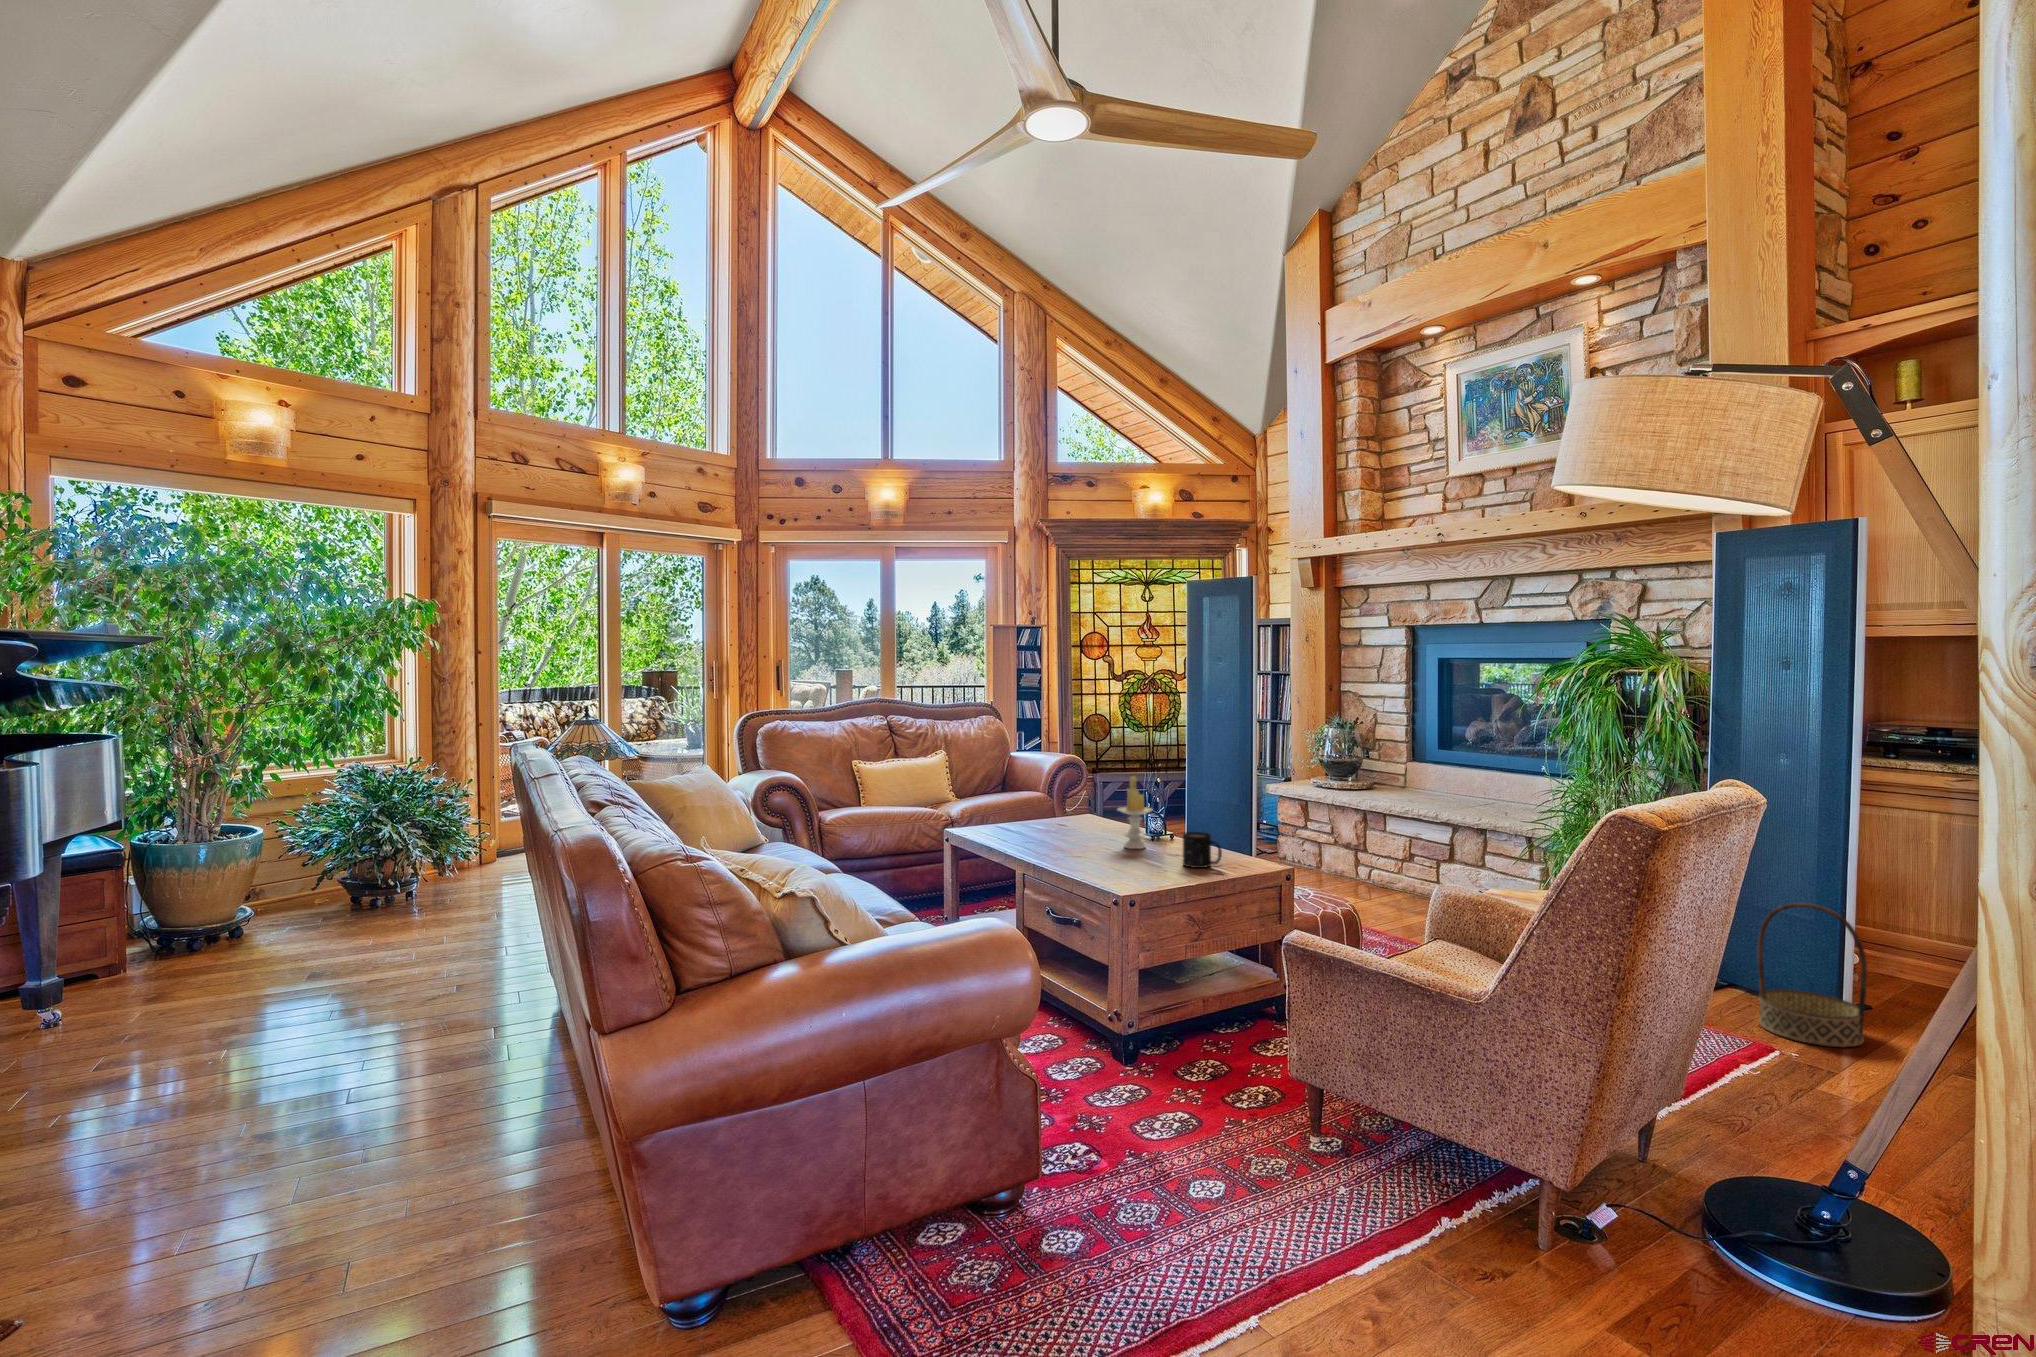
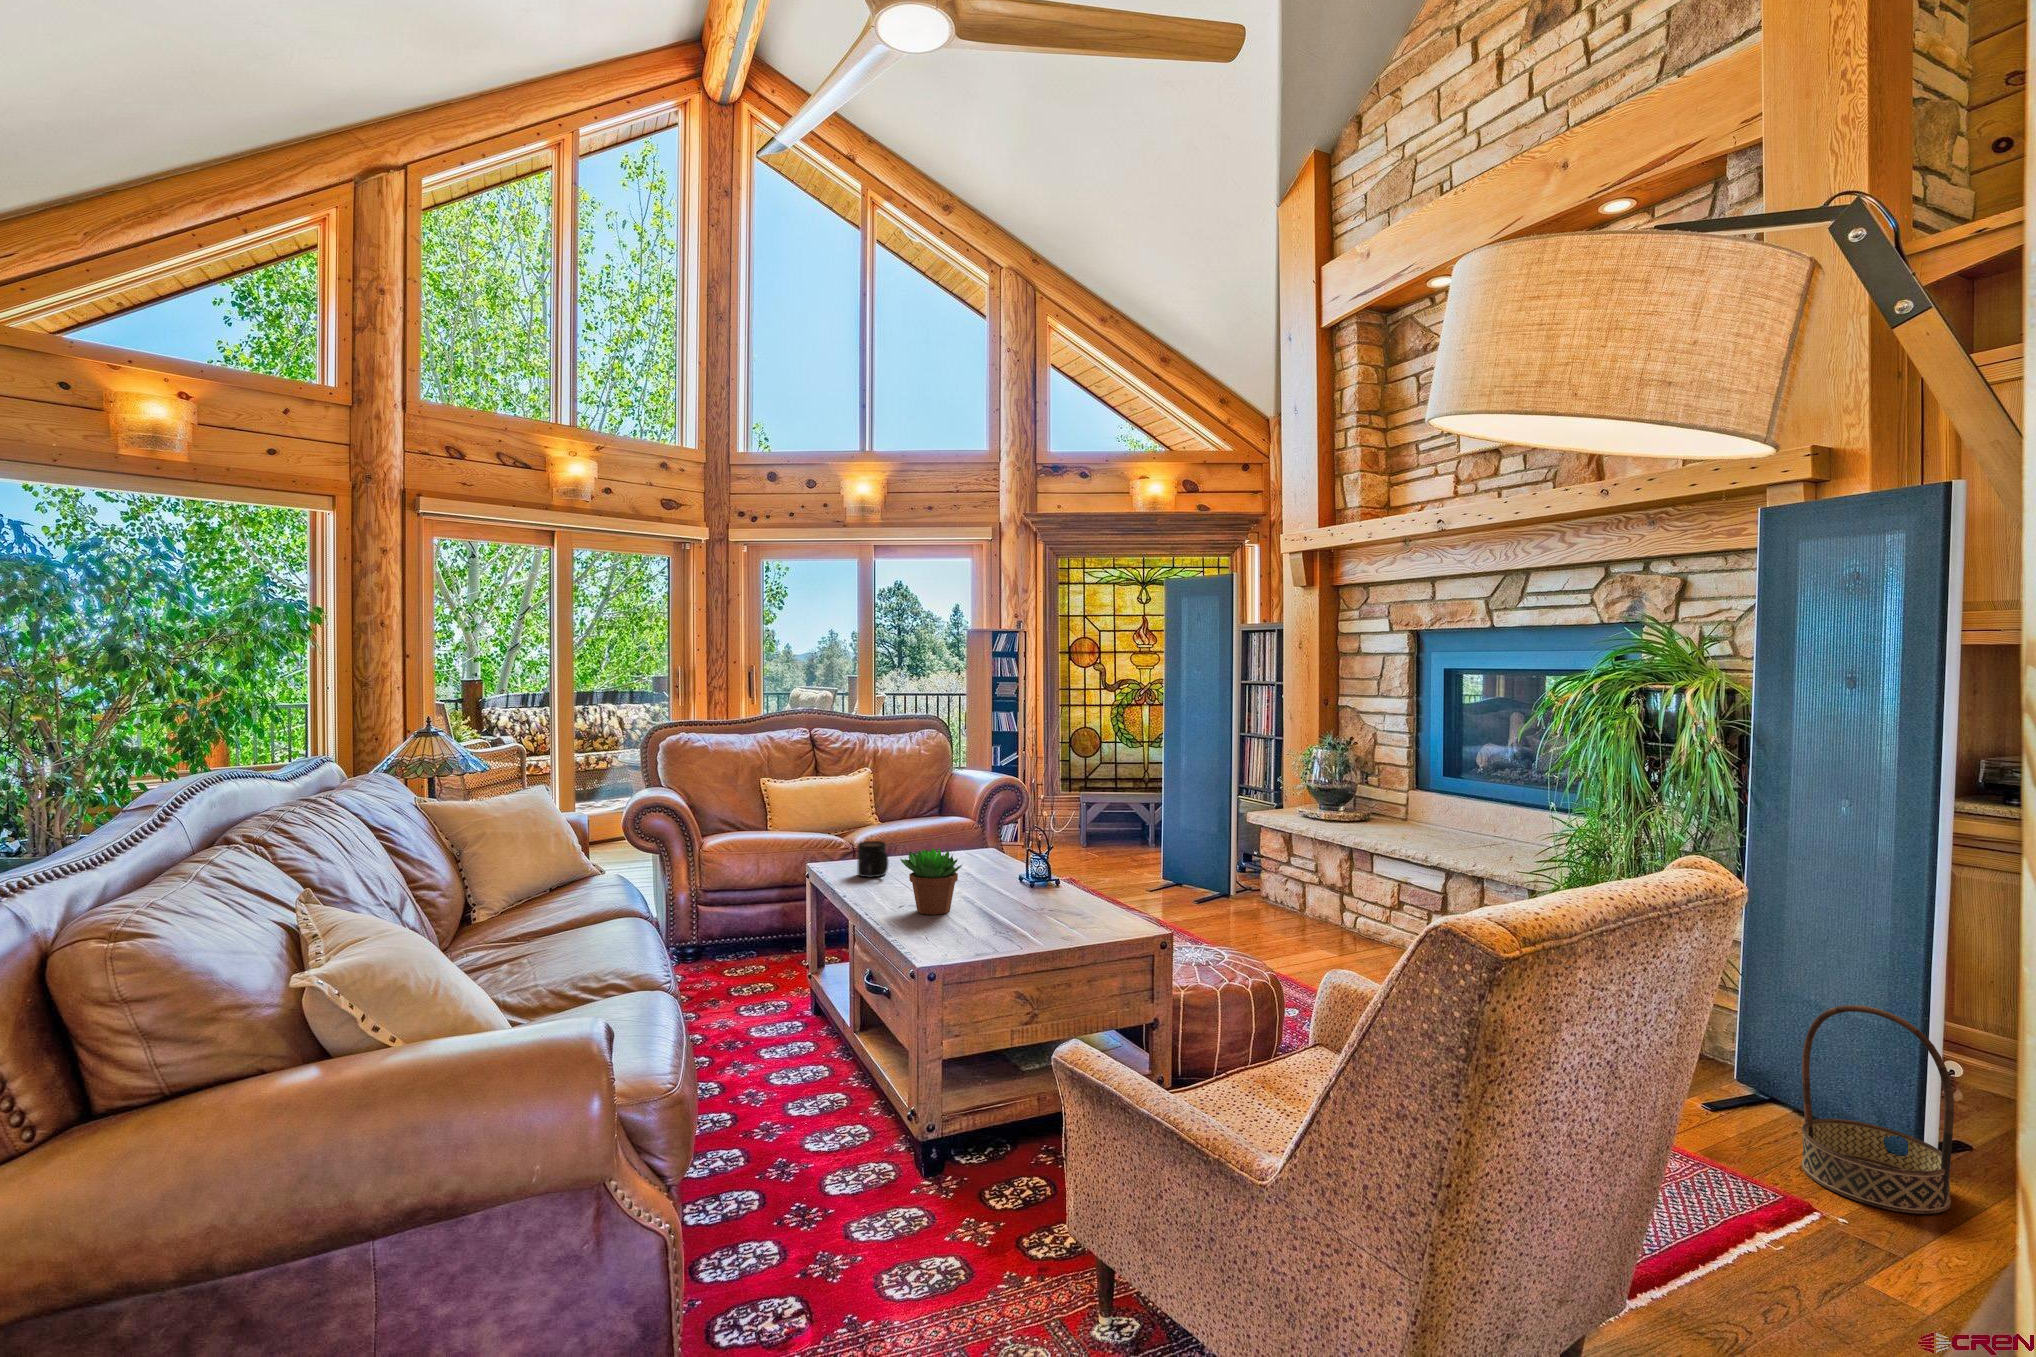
candle: present [1117,776,1152,849] -> none [978,809,1022,899]
succulent plant: none [1066,807,1117,861] -> present [900,848,962,915]
mug: present [1183,832,1222,868] -> present [857,841,888,877]

